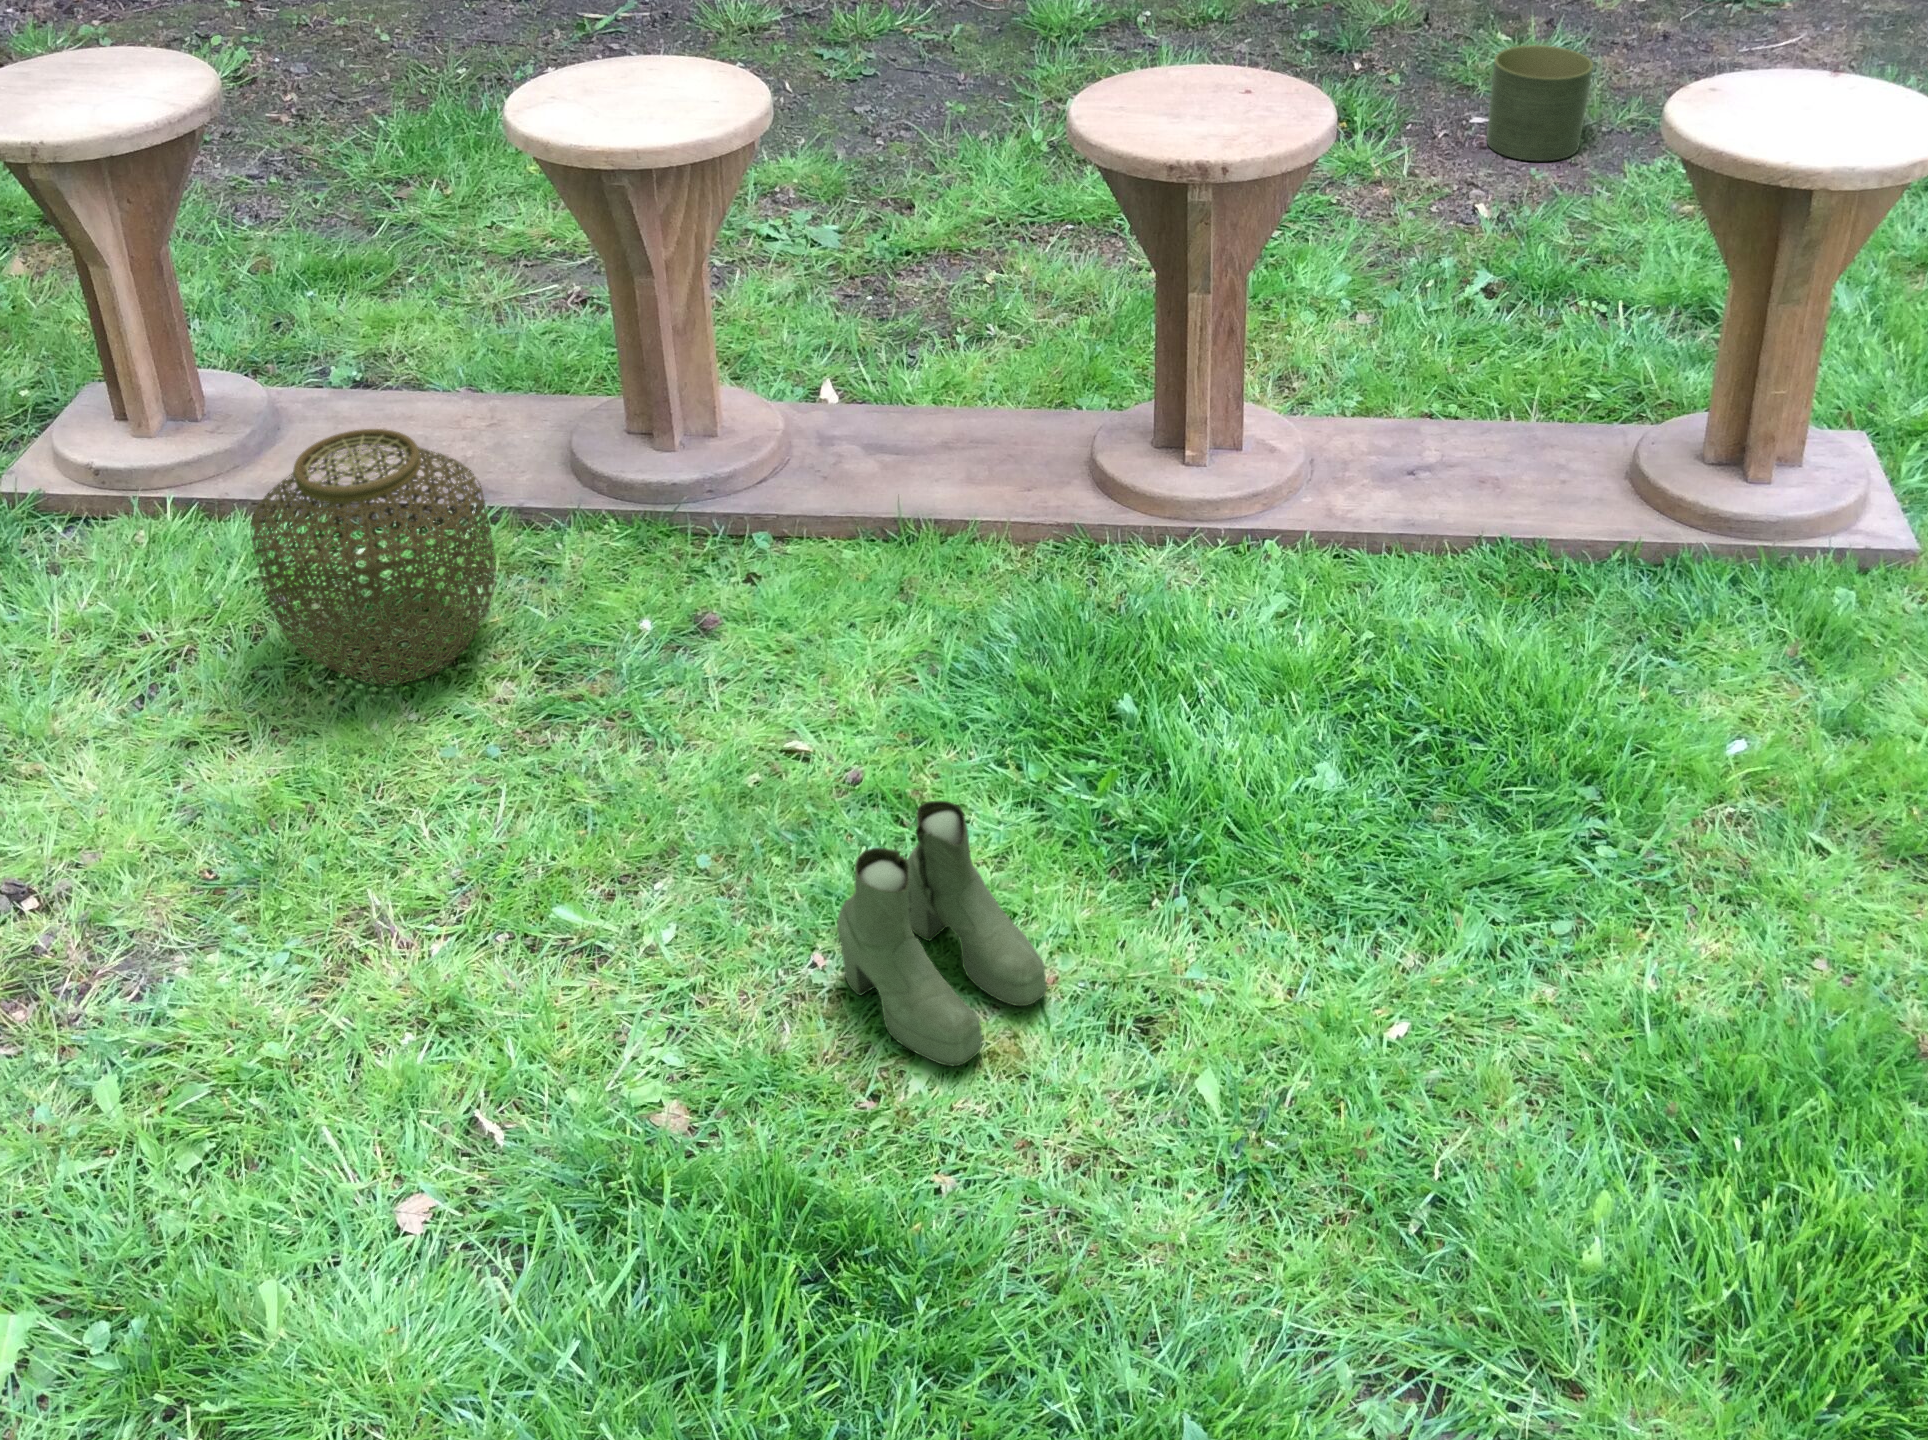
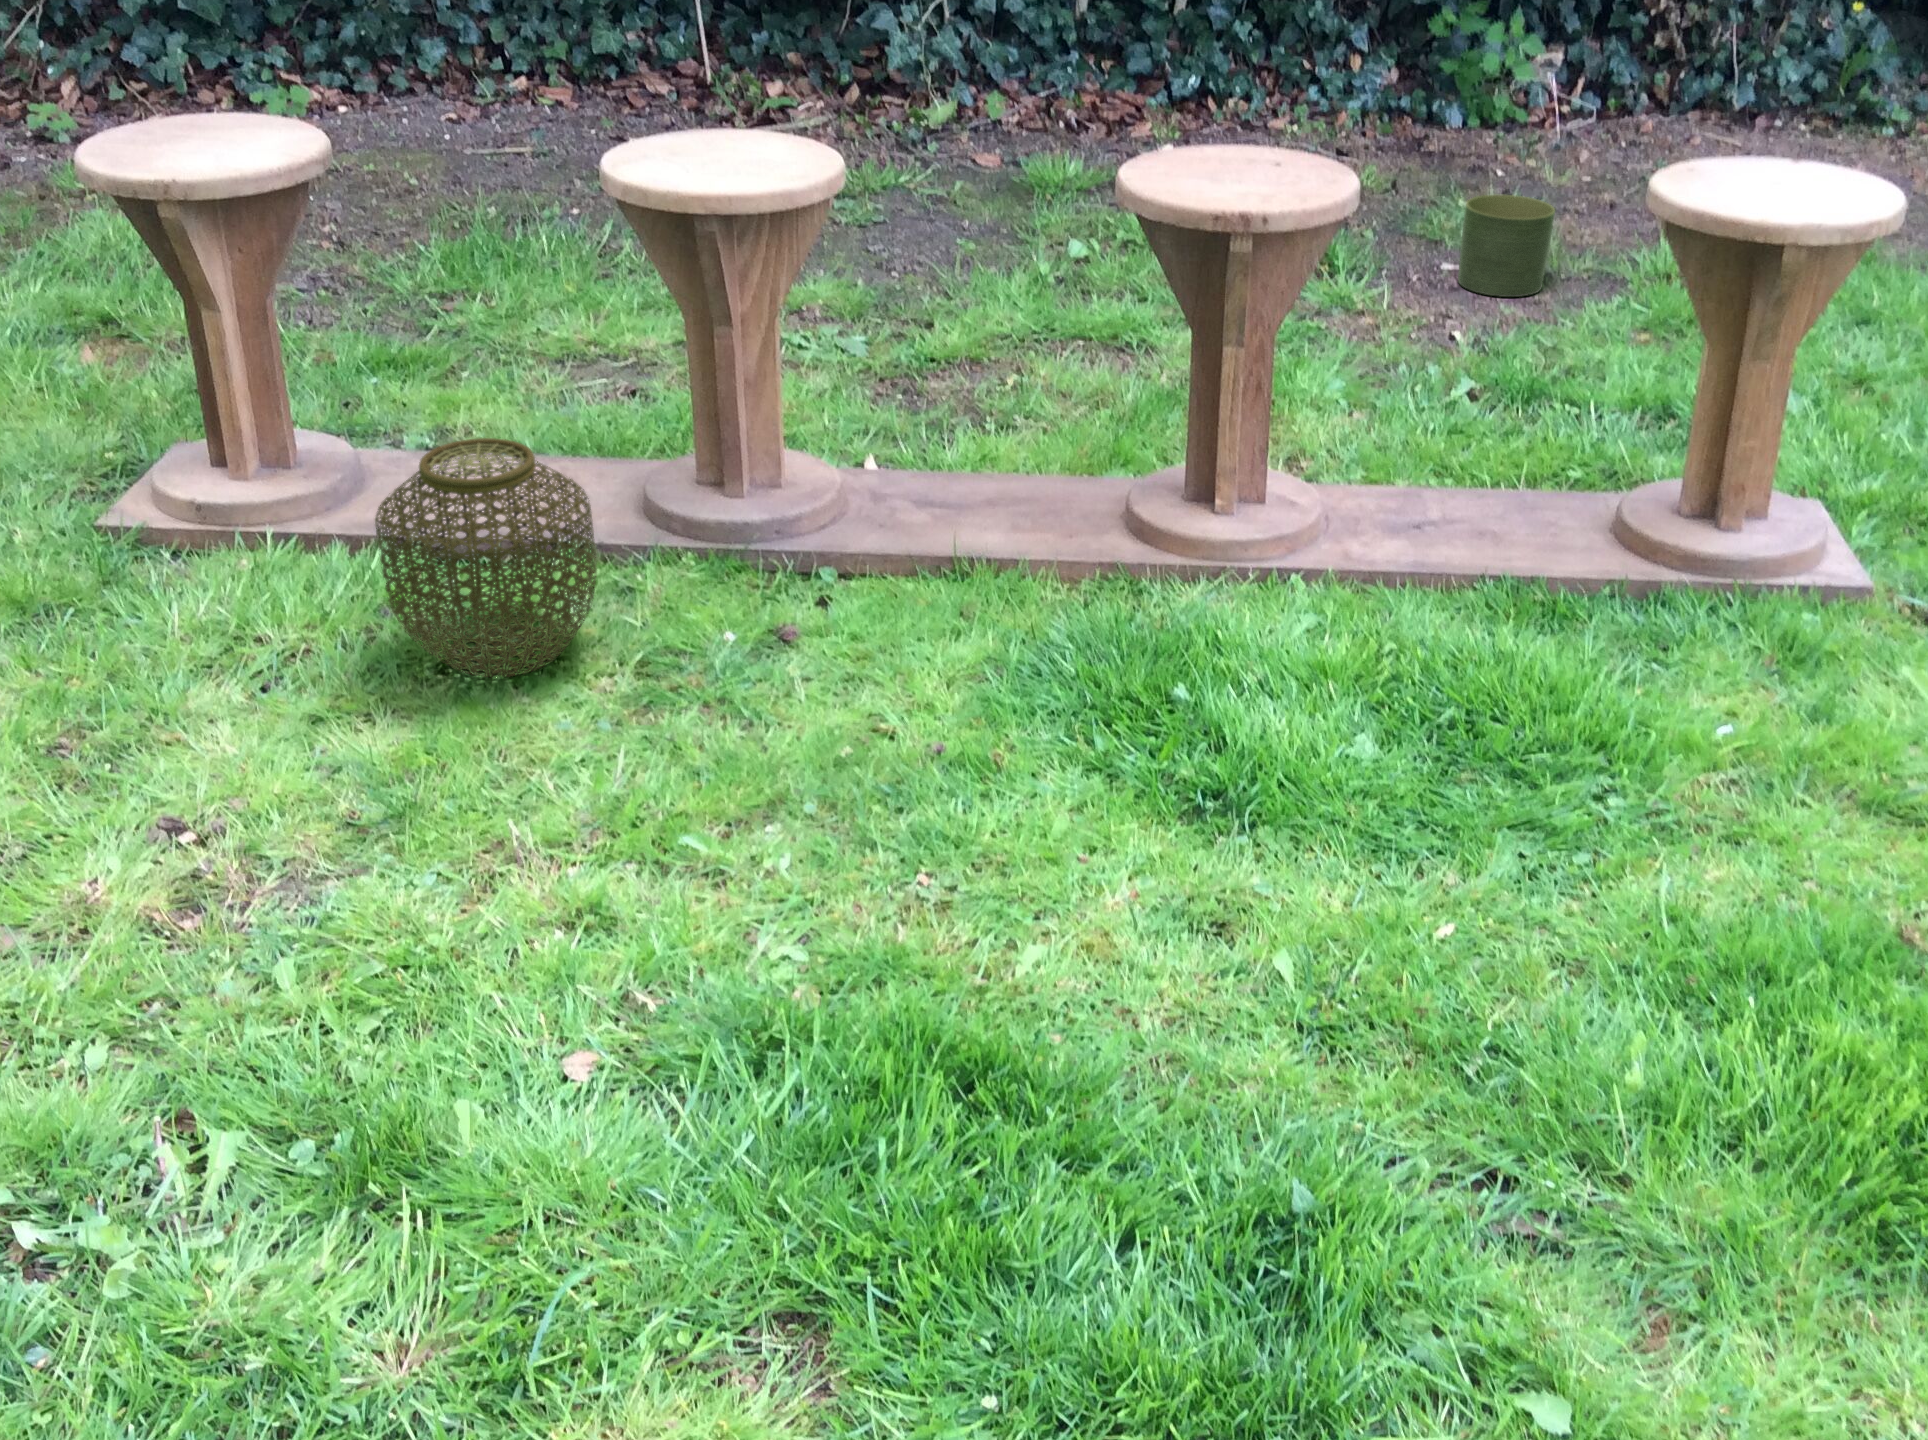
boots: present [837,801,1047,1066] -> none [948,725,1137,951]

